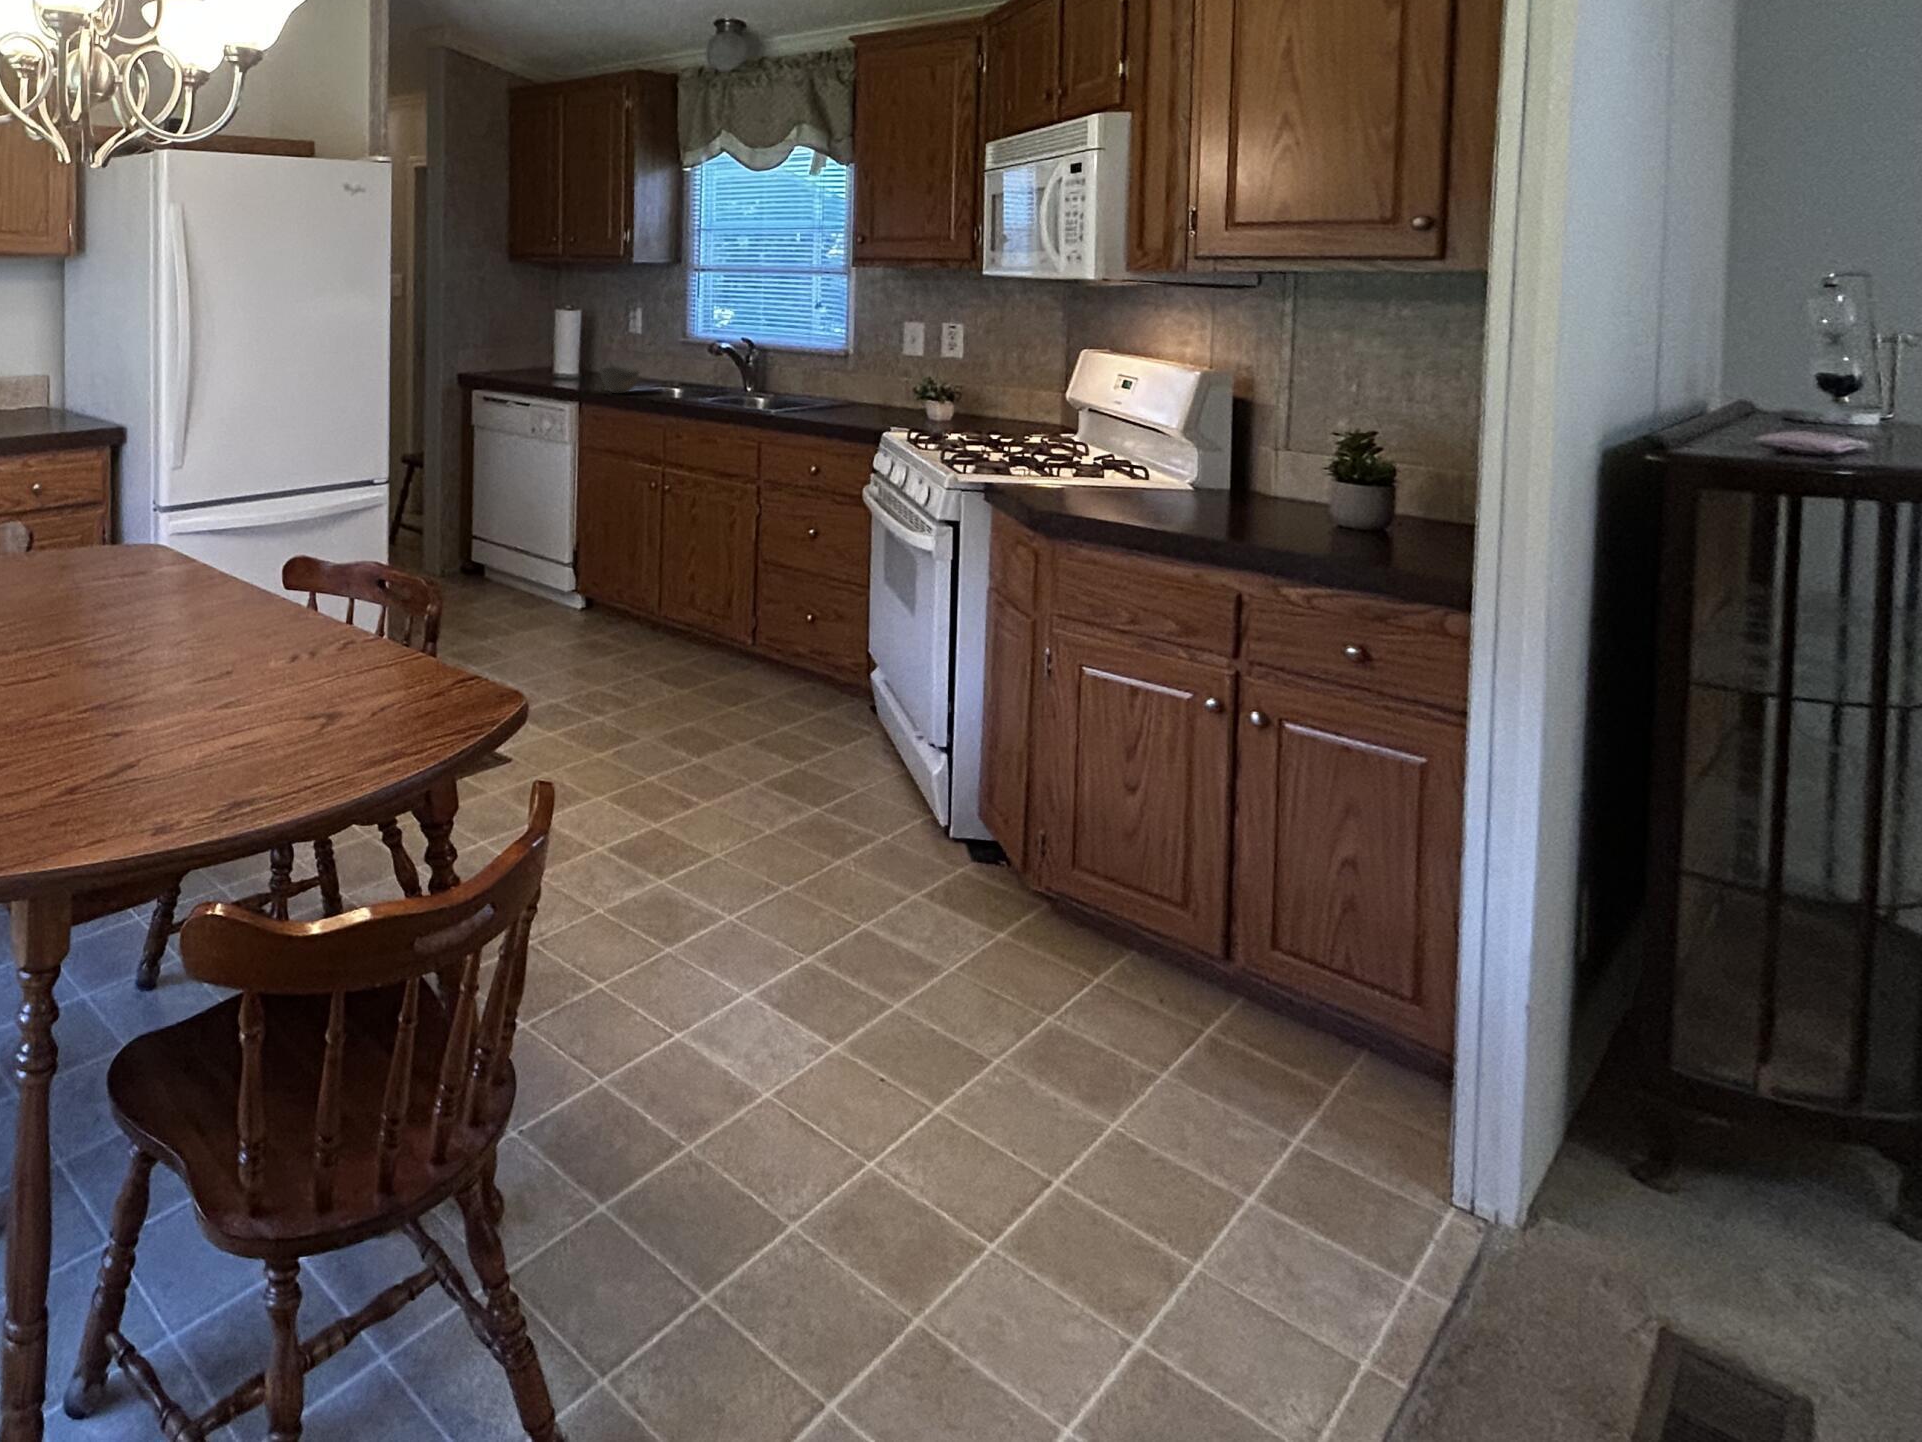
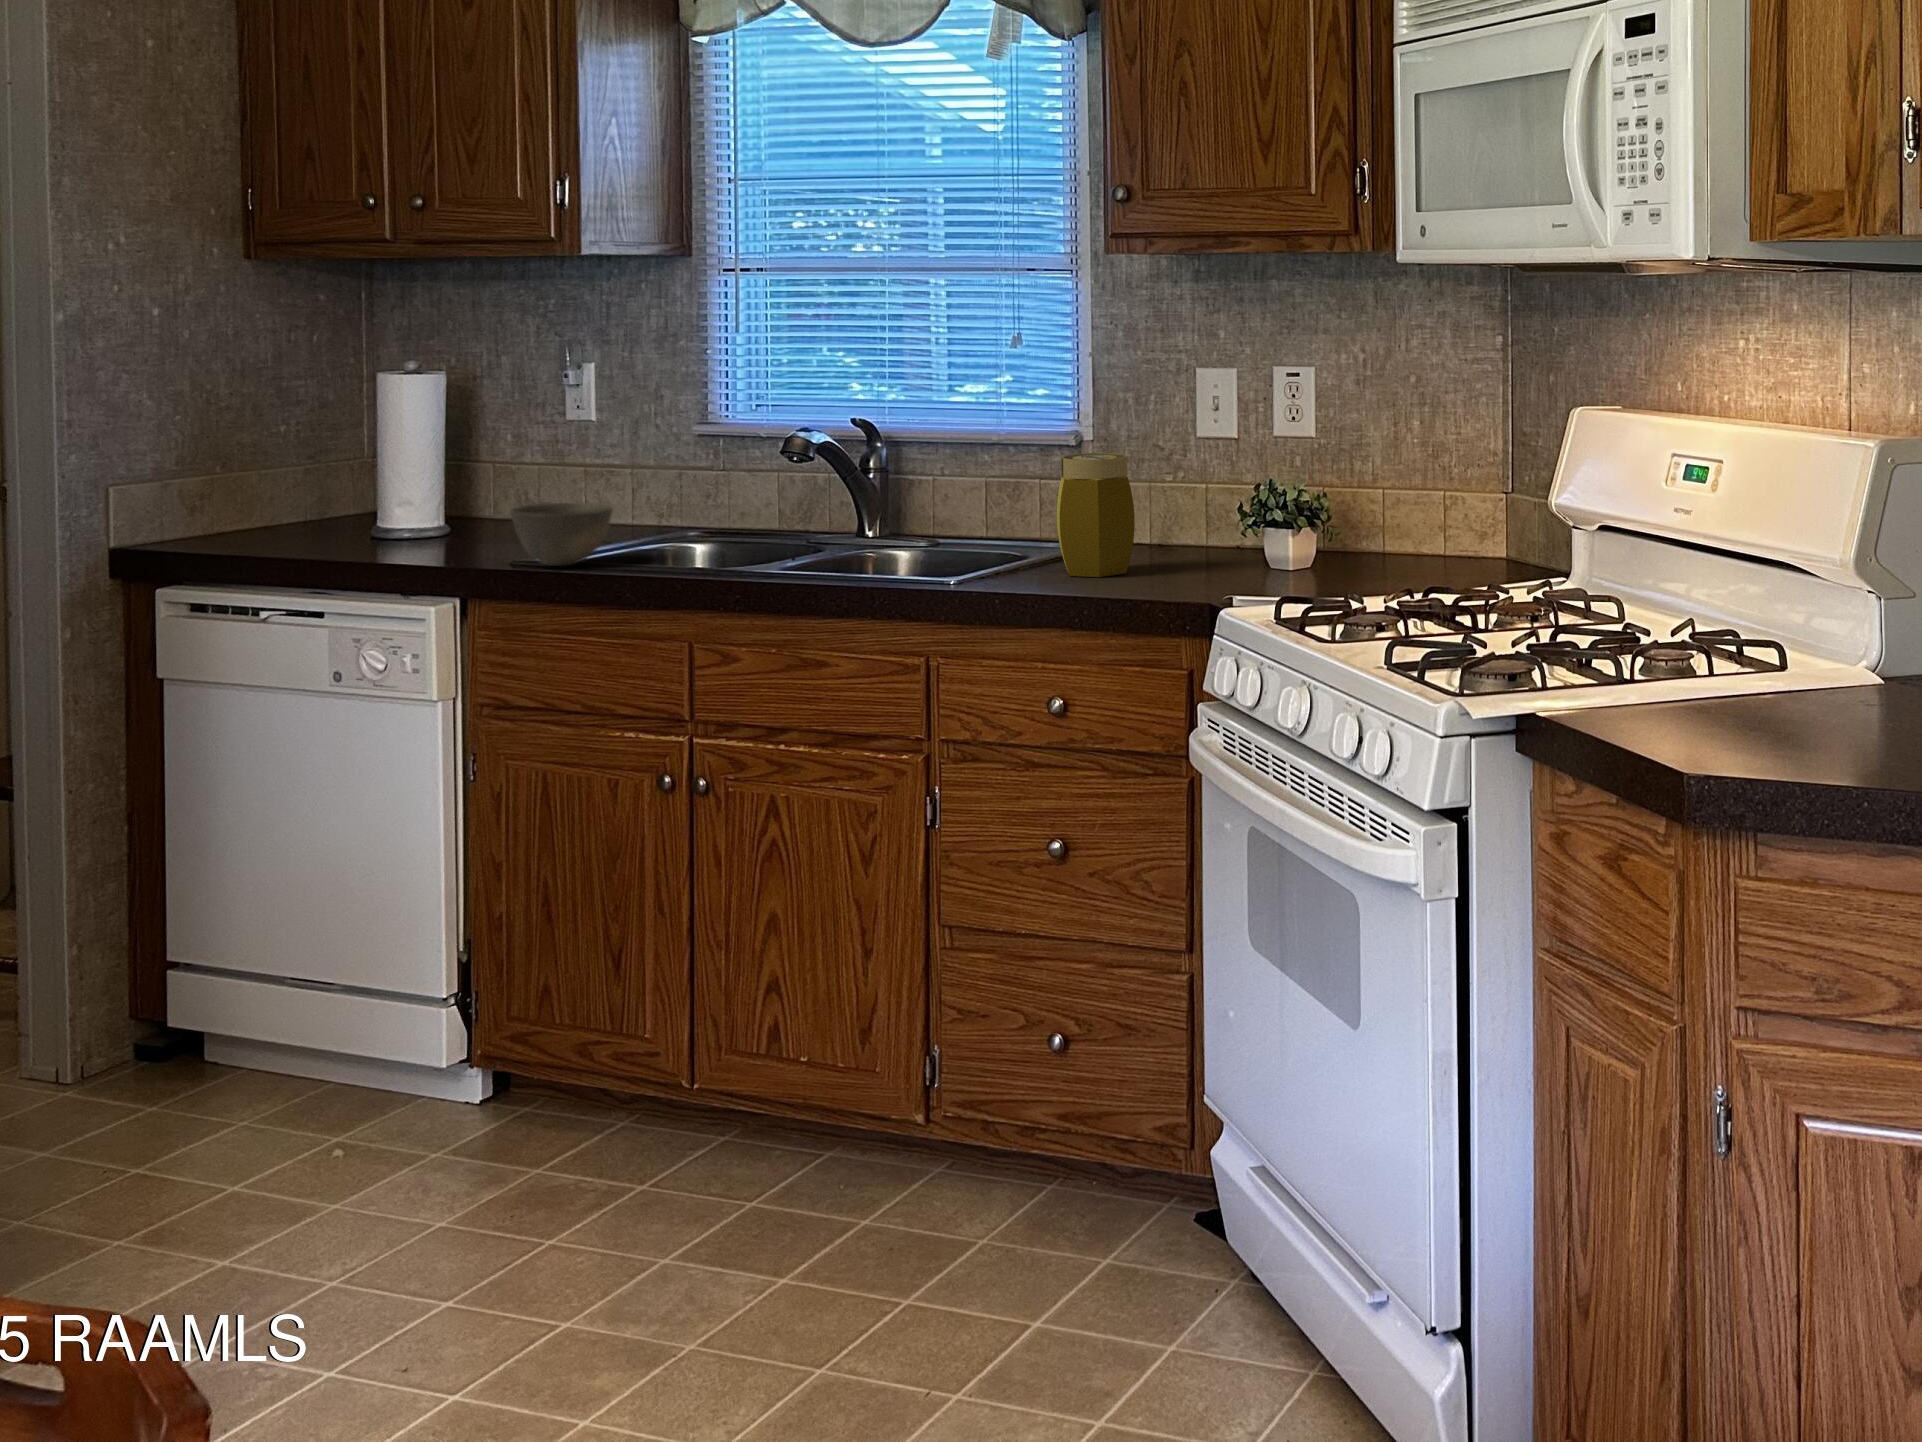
jar: none [825,359,860,414] -> present [1057,453,1135,577]

